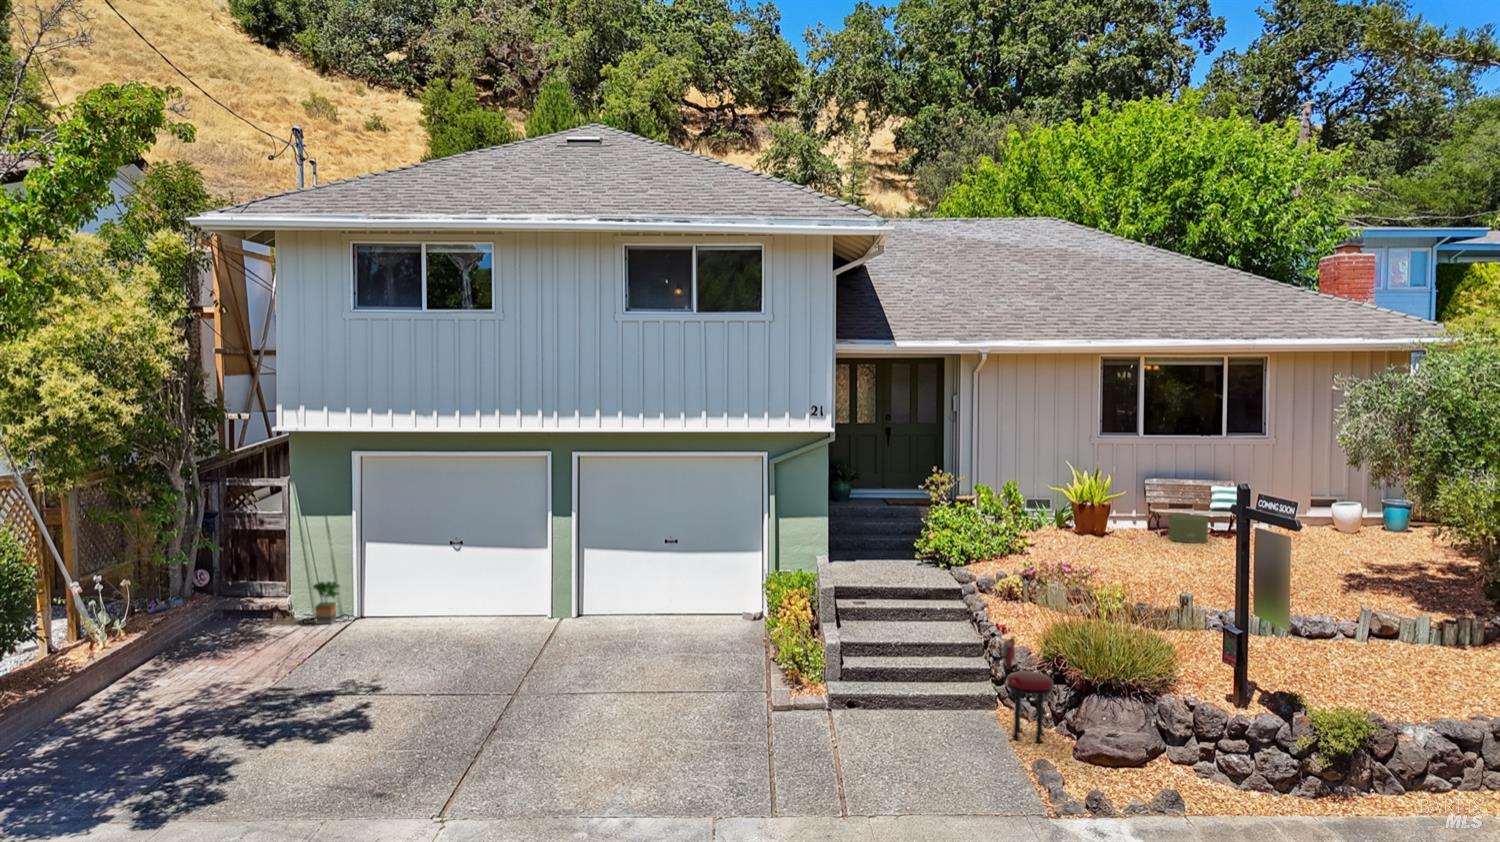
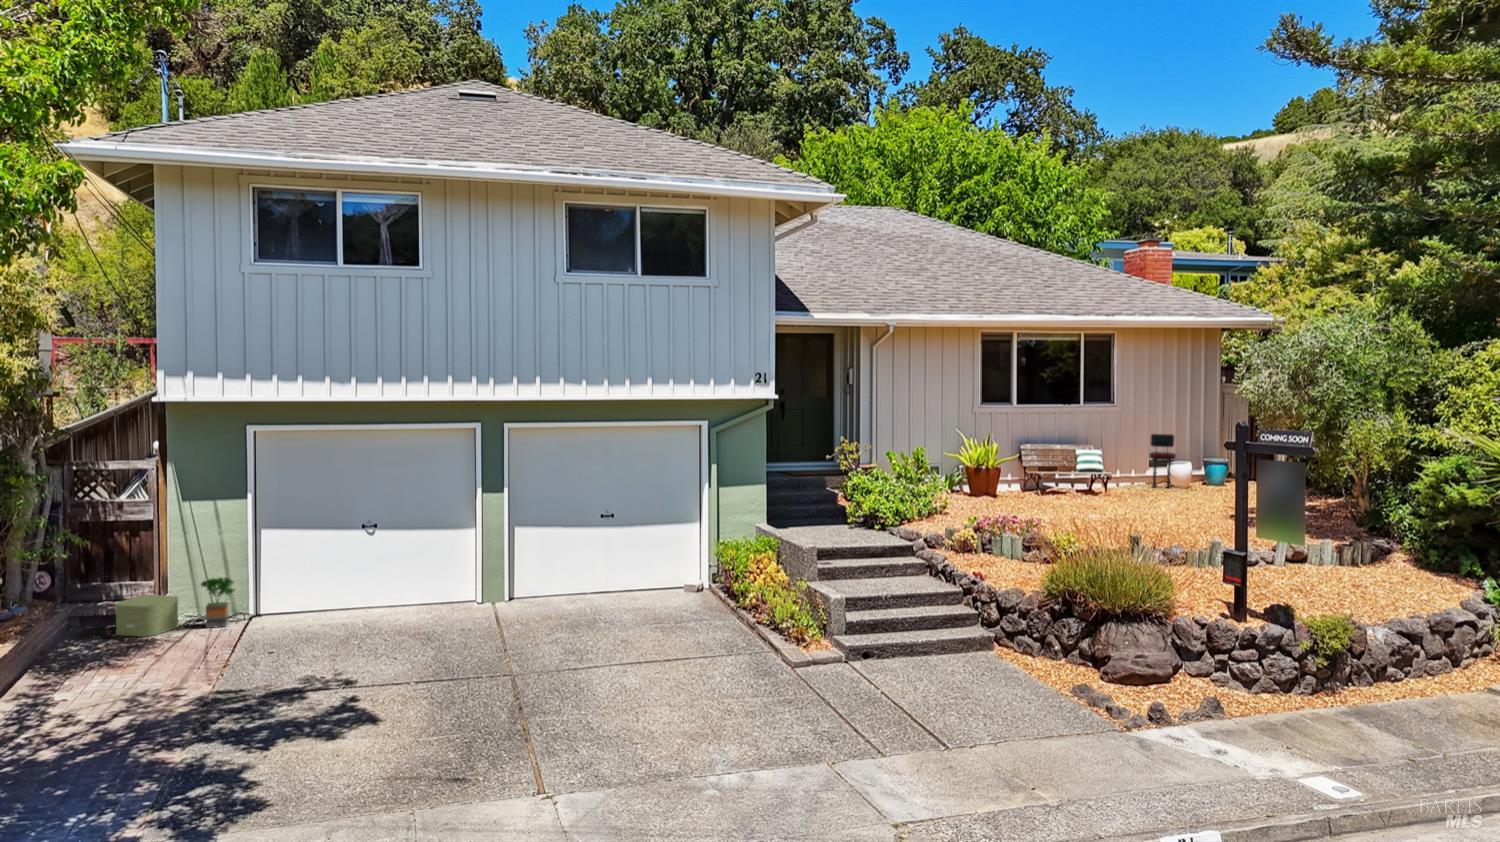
storage box: present [1169,513,1209,543] -> present [115,595,178,637]
stool: present [995,638,1053,743] -> present [1149,434,1176,488]

